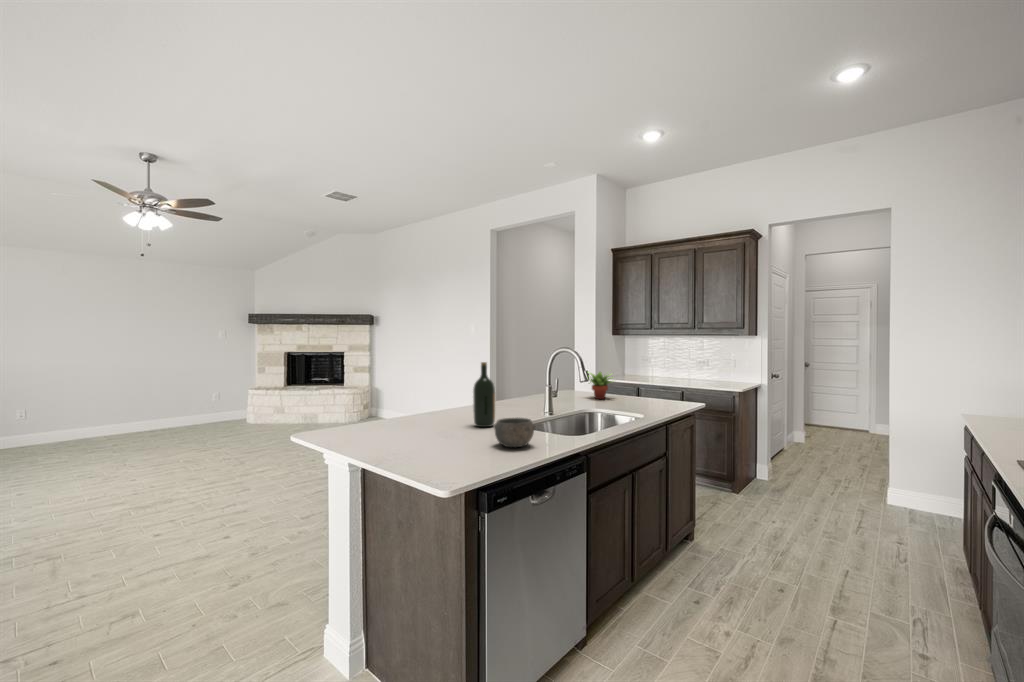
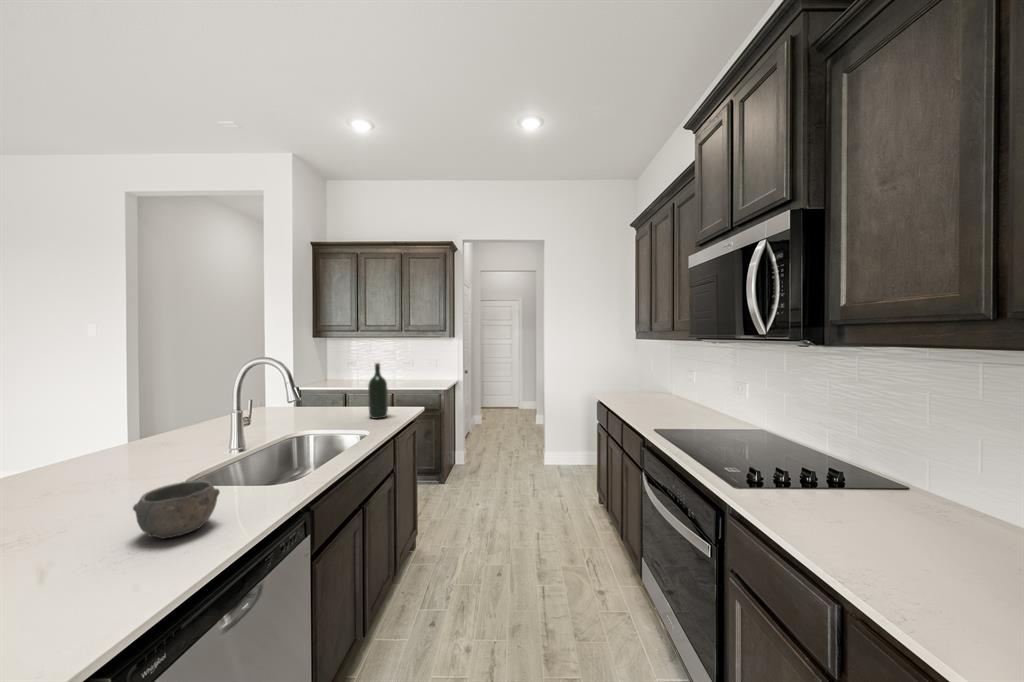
wine bottle: present [473,362,495,427] -> present [368,363,388,419]
succulent plant: present [590,372,613,399] -> none [283,381,326,417]

